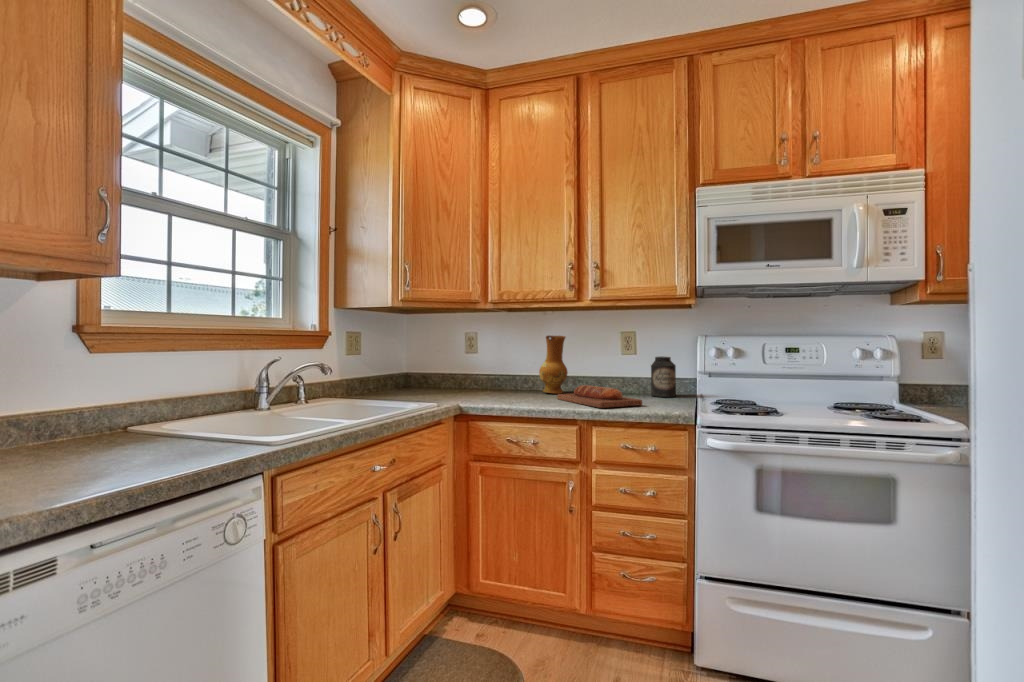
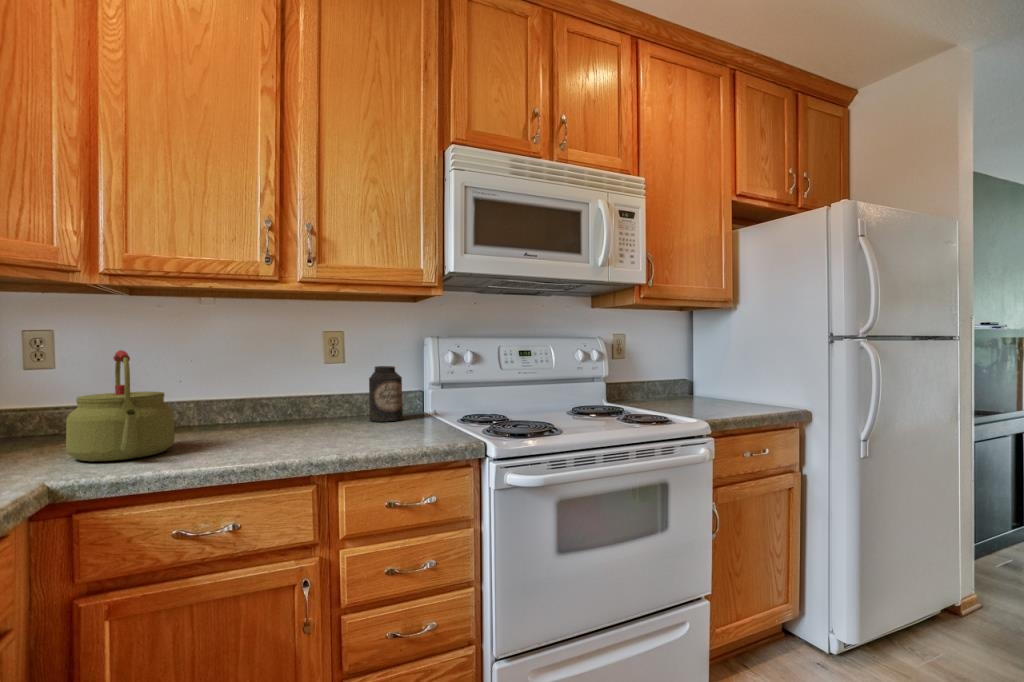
ceramic jug: present [539,336,568,394] -> none [189,337,241,435]
kettle: none [476,342,523,399] -> present [66,350,175,461]
bread loaf: present [557,385,642,408] -> none [244,416,396,450]

